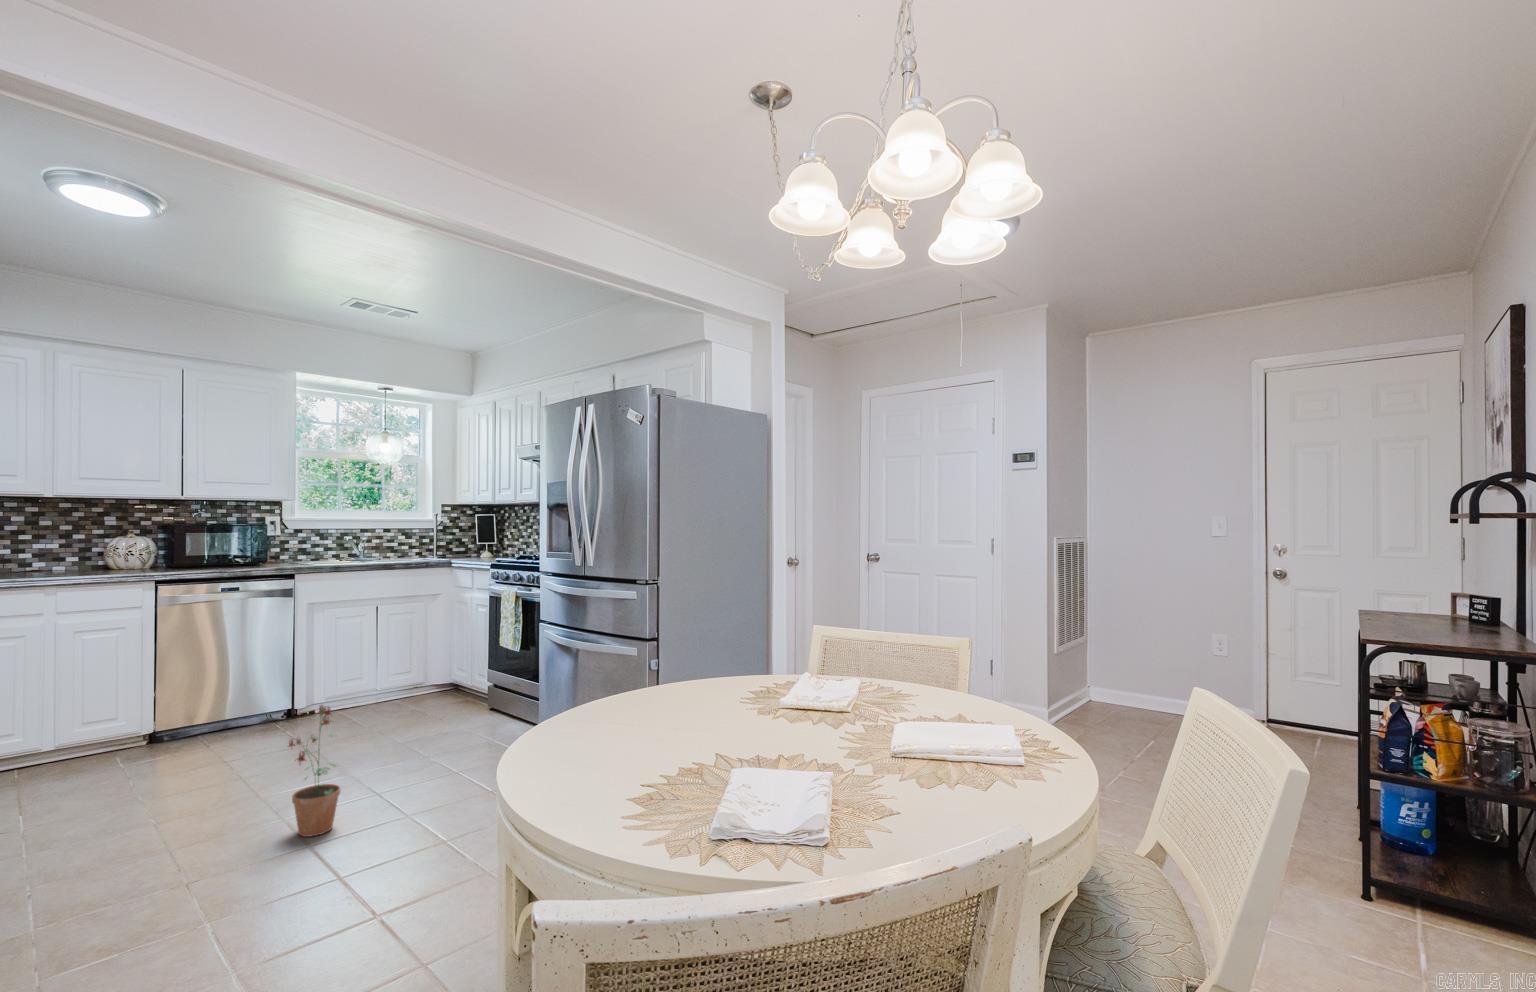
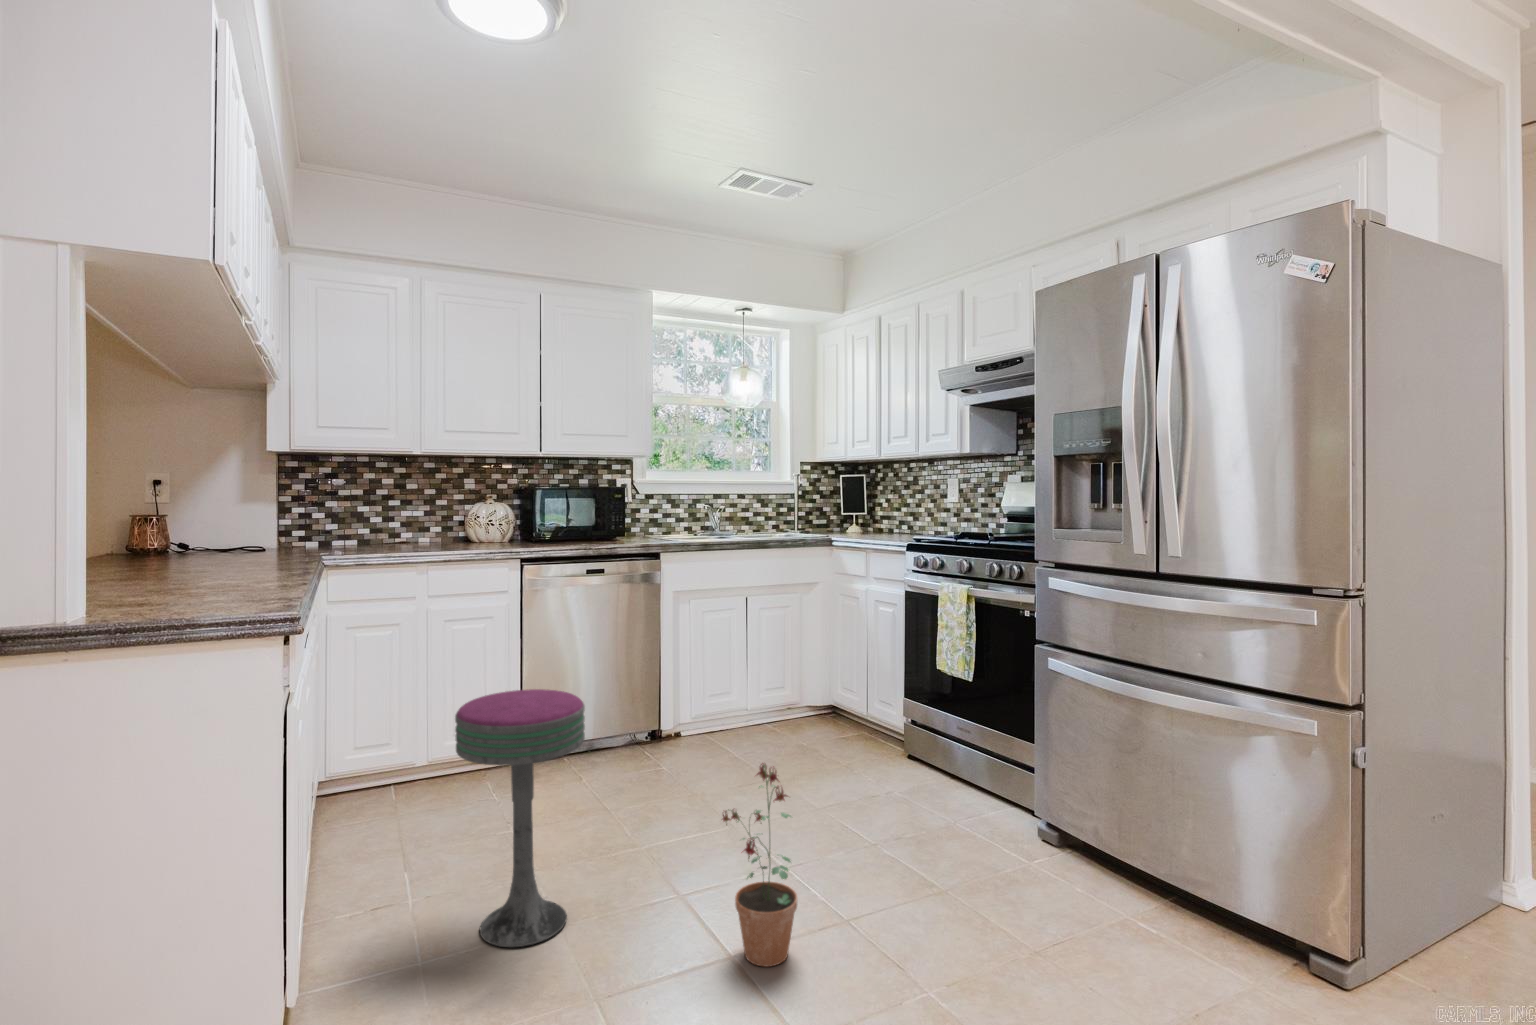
bar stool: none [61,670,182,855] -> present [455,689,585,947]

